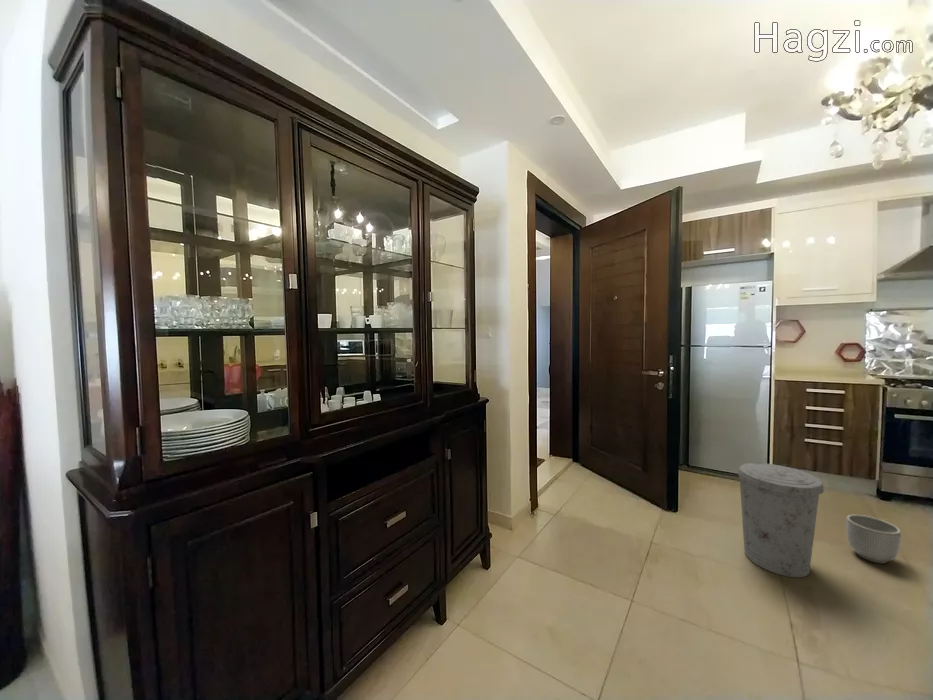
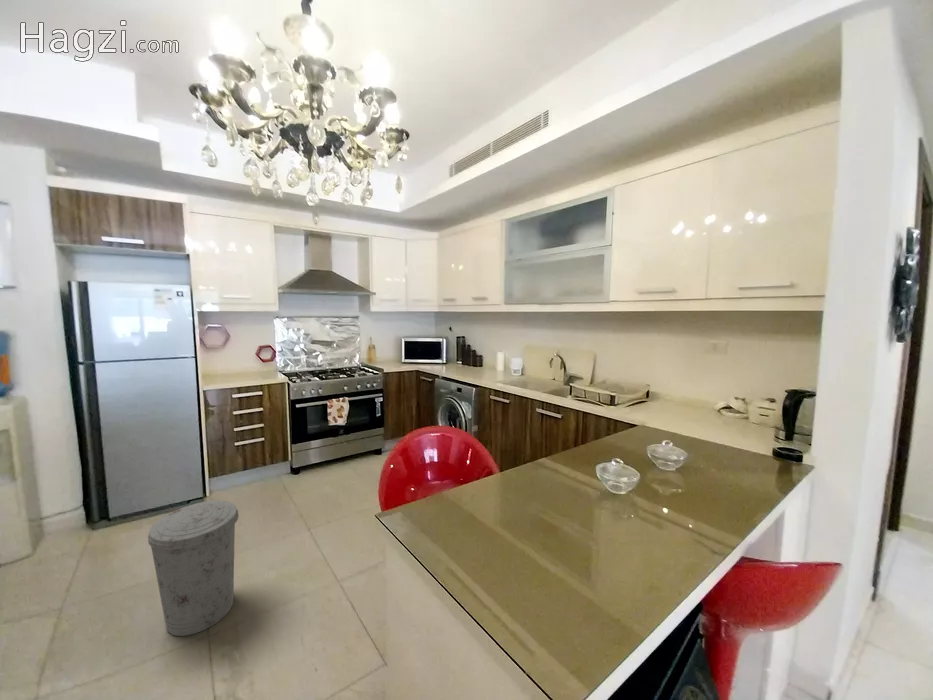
planter: present [846,514,901,564] -> none [263,507,299,549]

